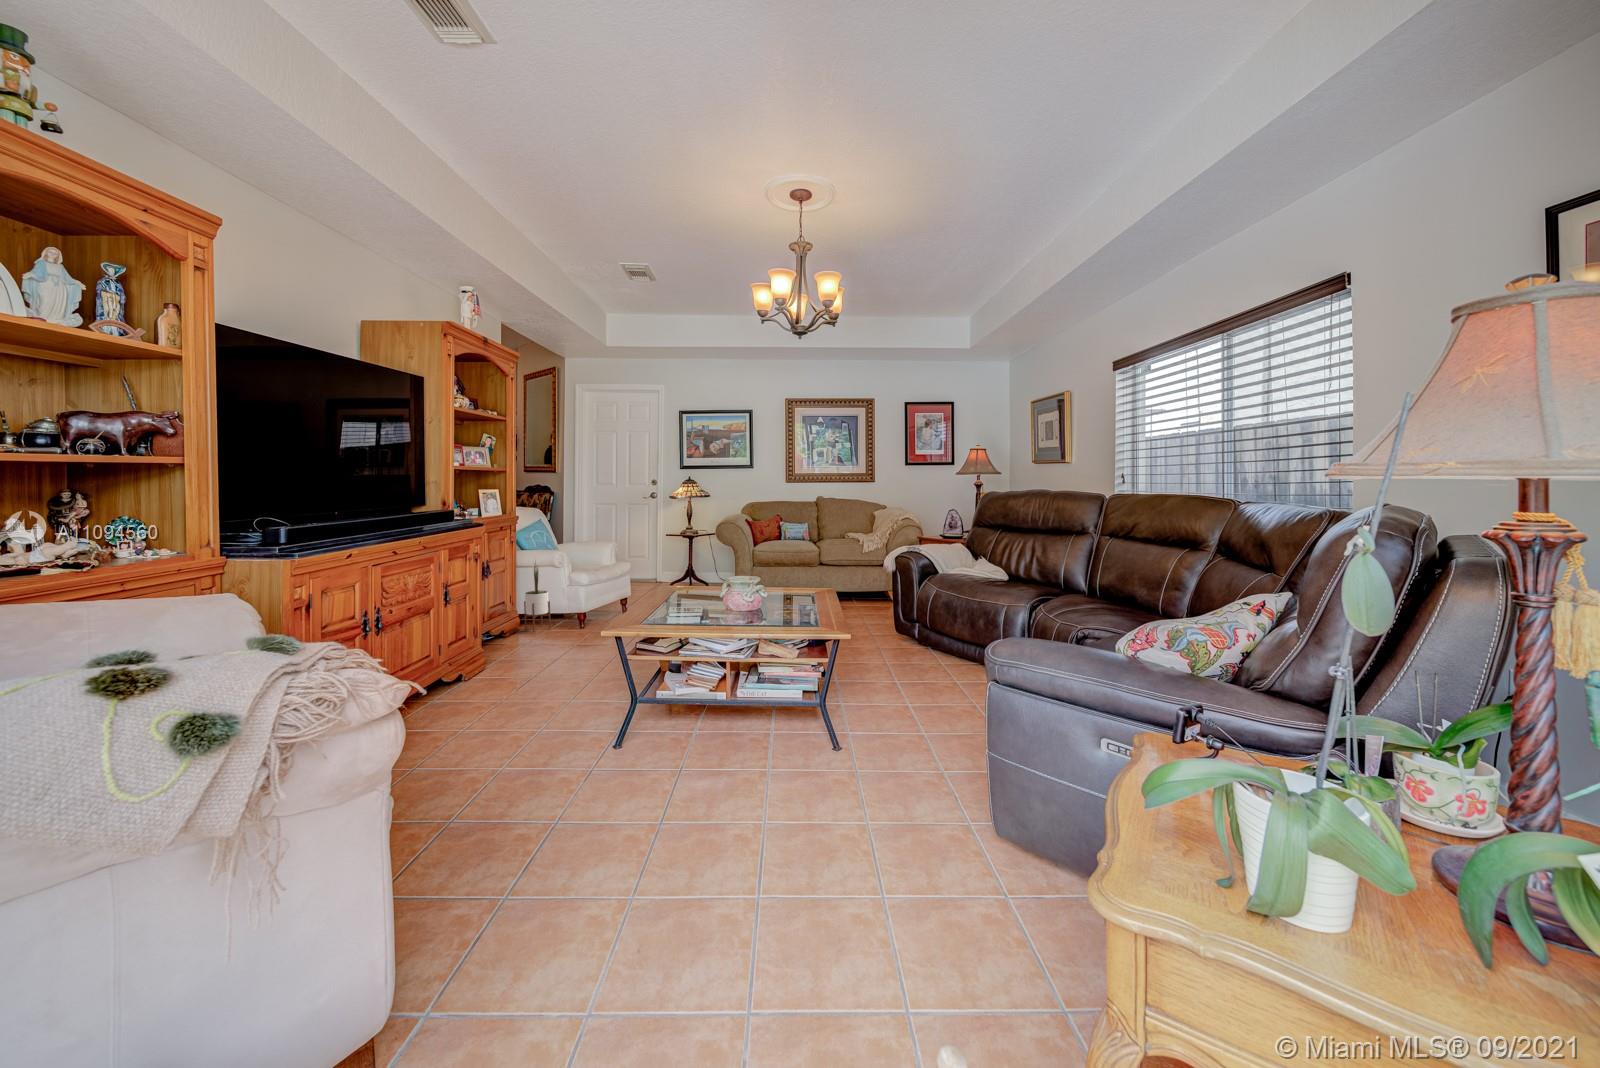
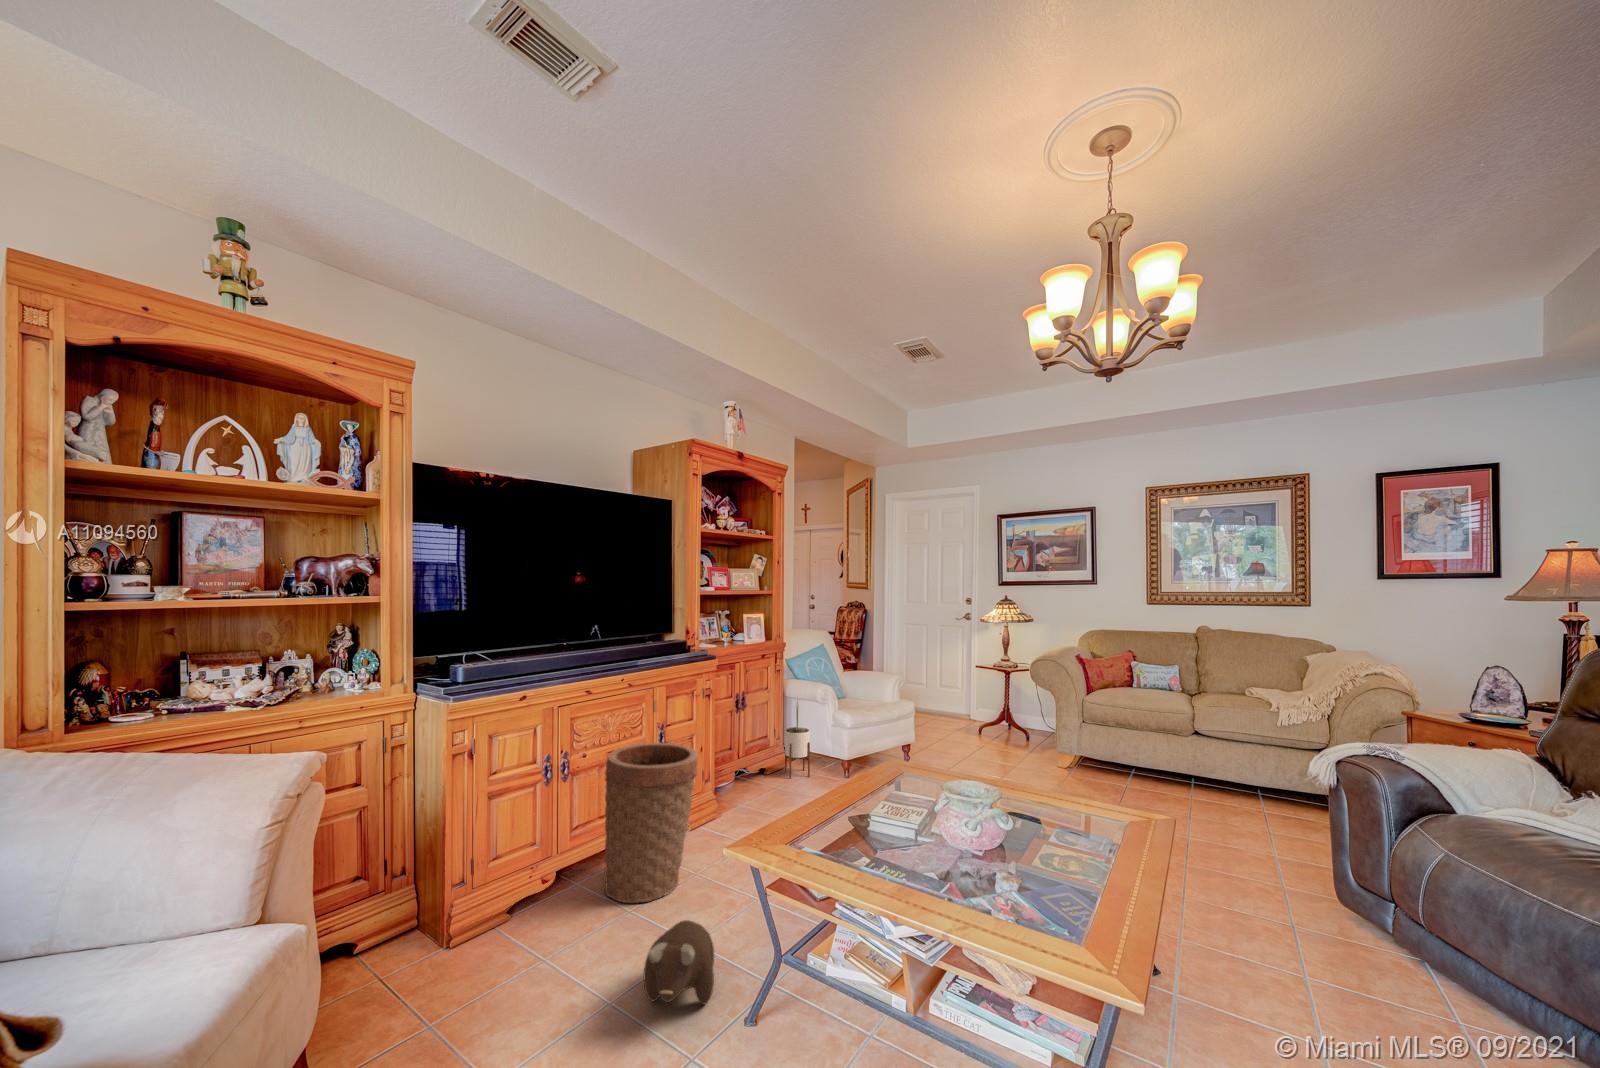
basket: none [419,596,507,718] -> present [604,743,697,903]
plush toy: none [531,693,583,746] -> present [644,920,714,1005]

